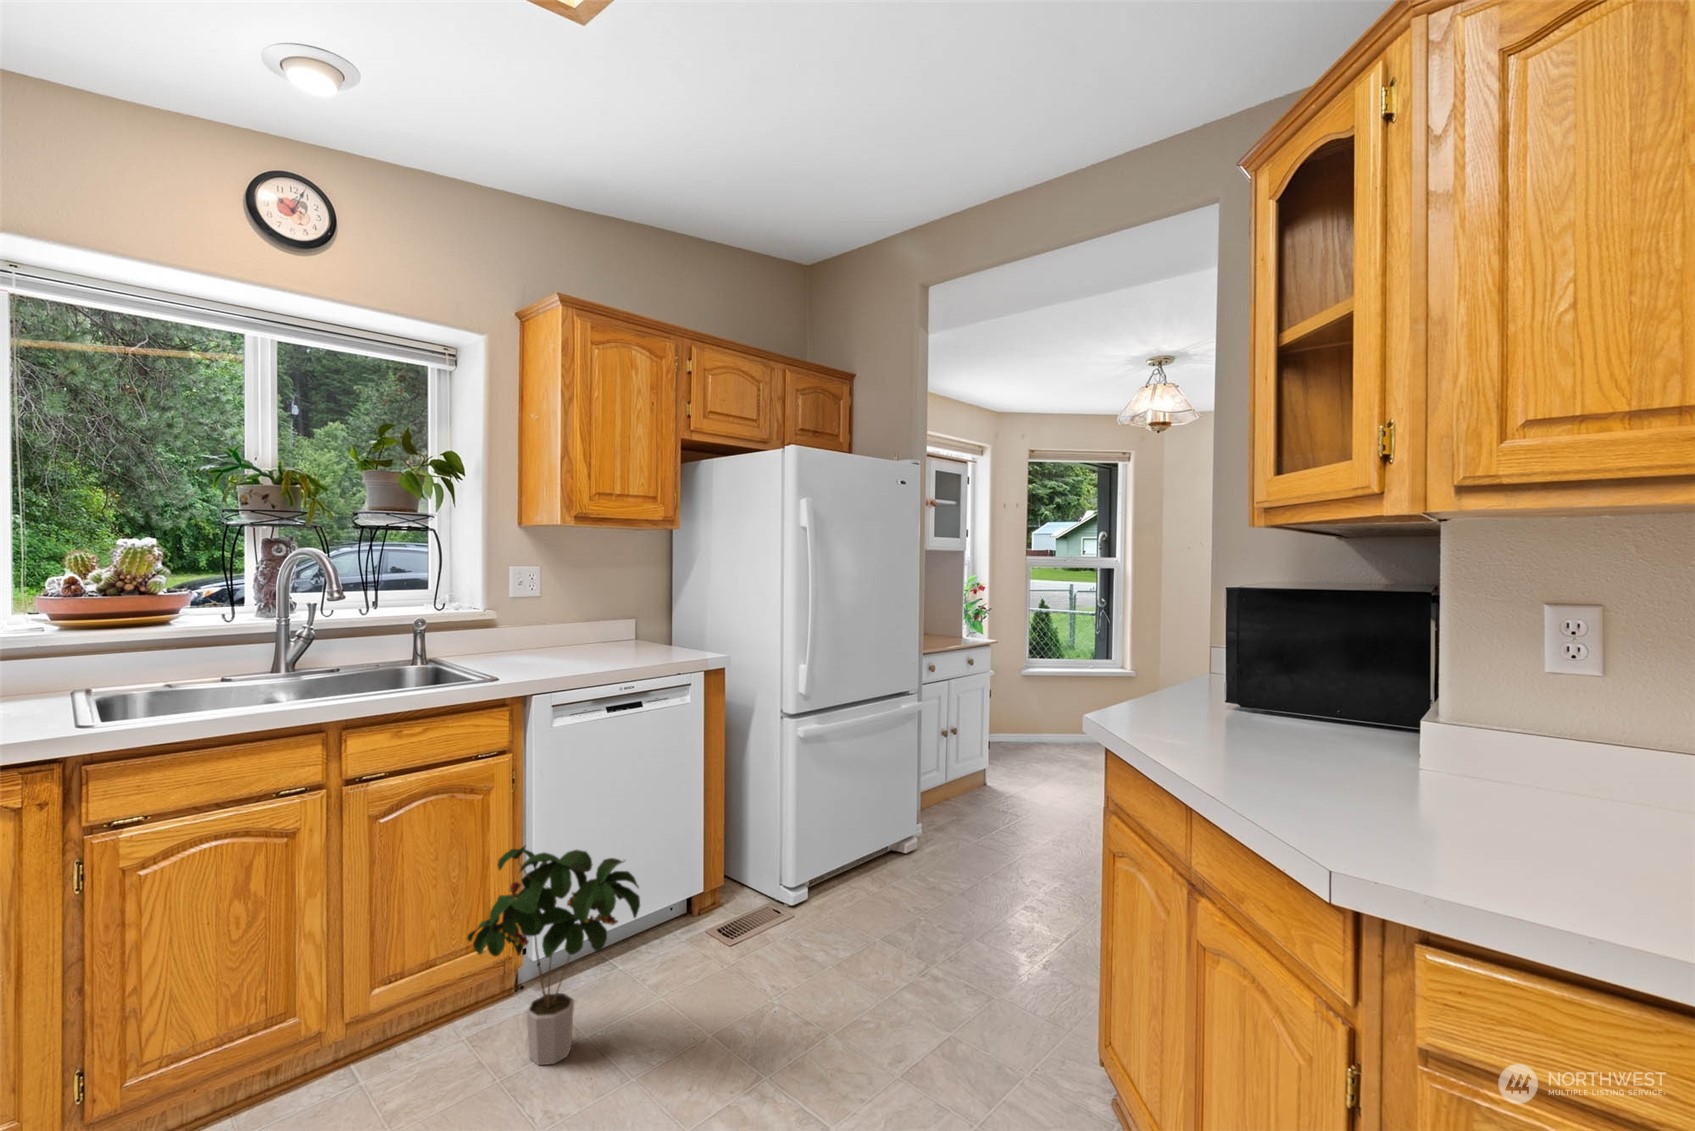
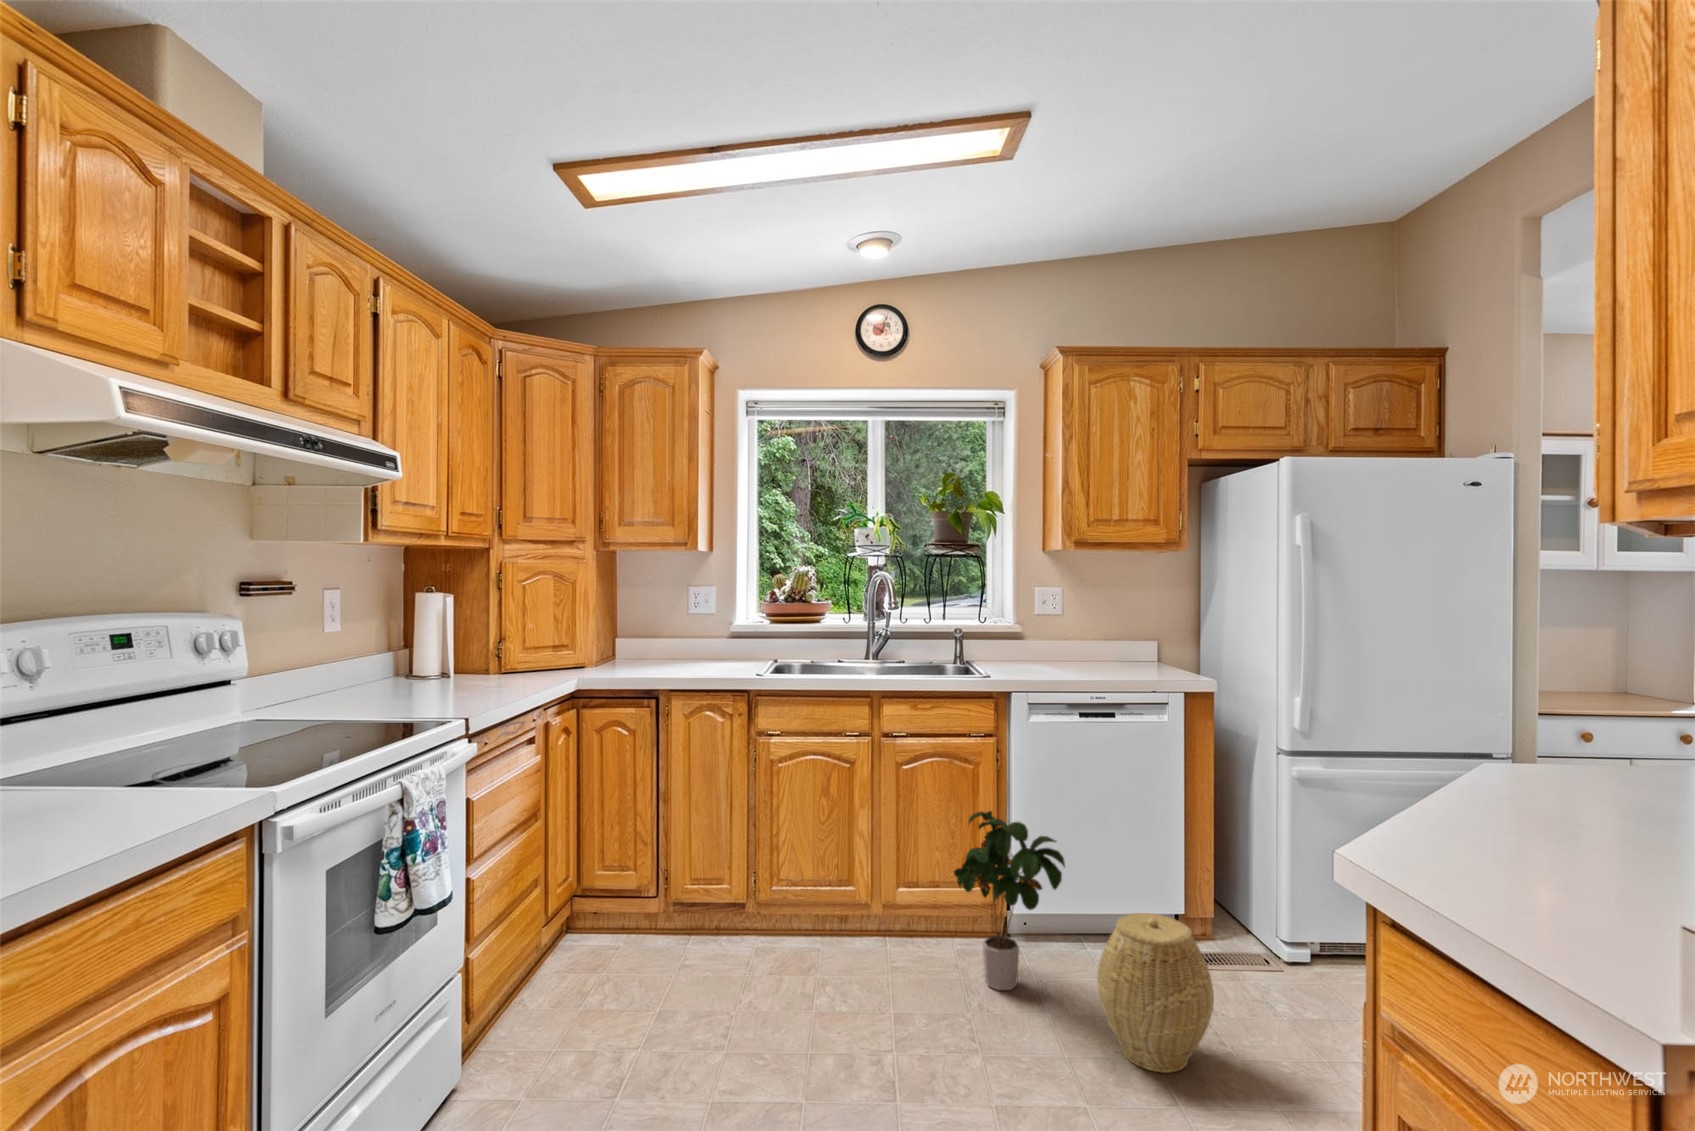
woven basket: none [694,907,810,1078] -> present [1097,913,1214,1073]

